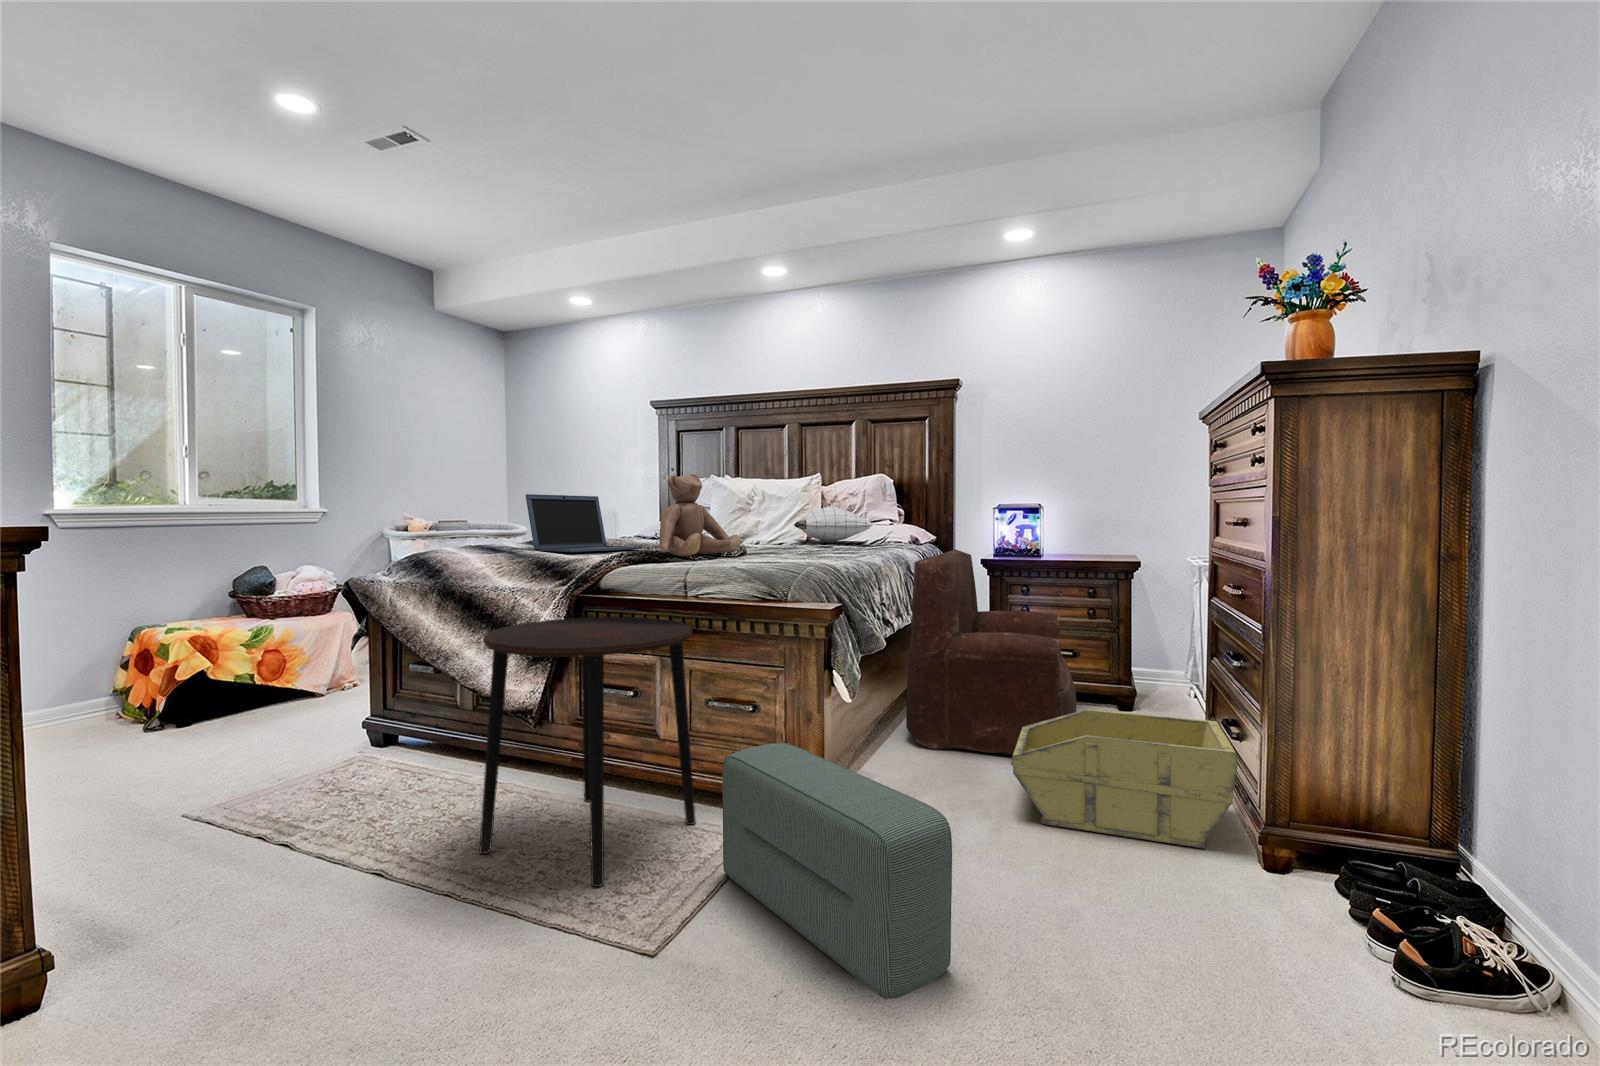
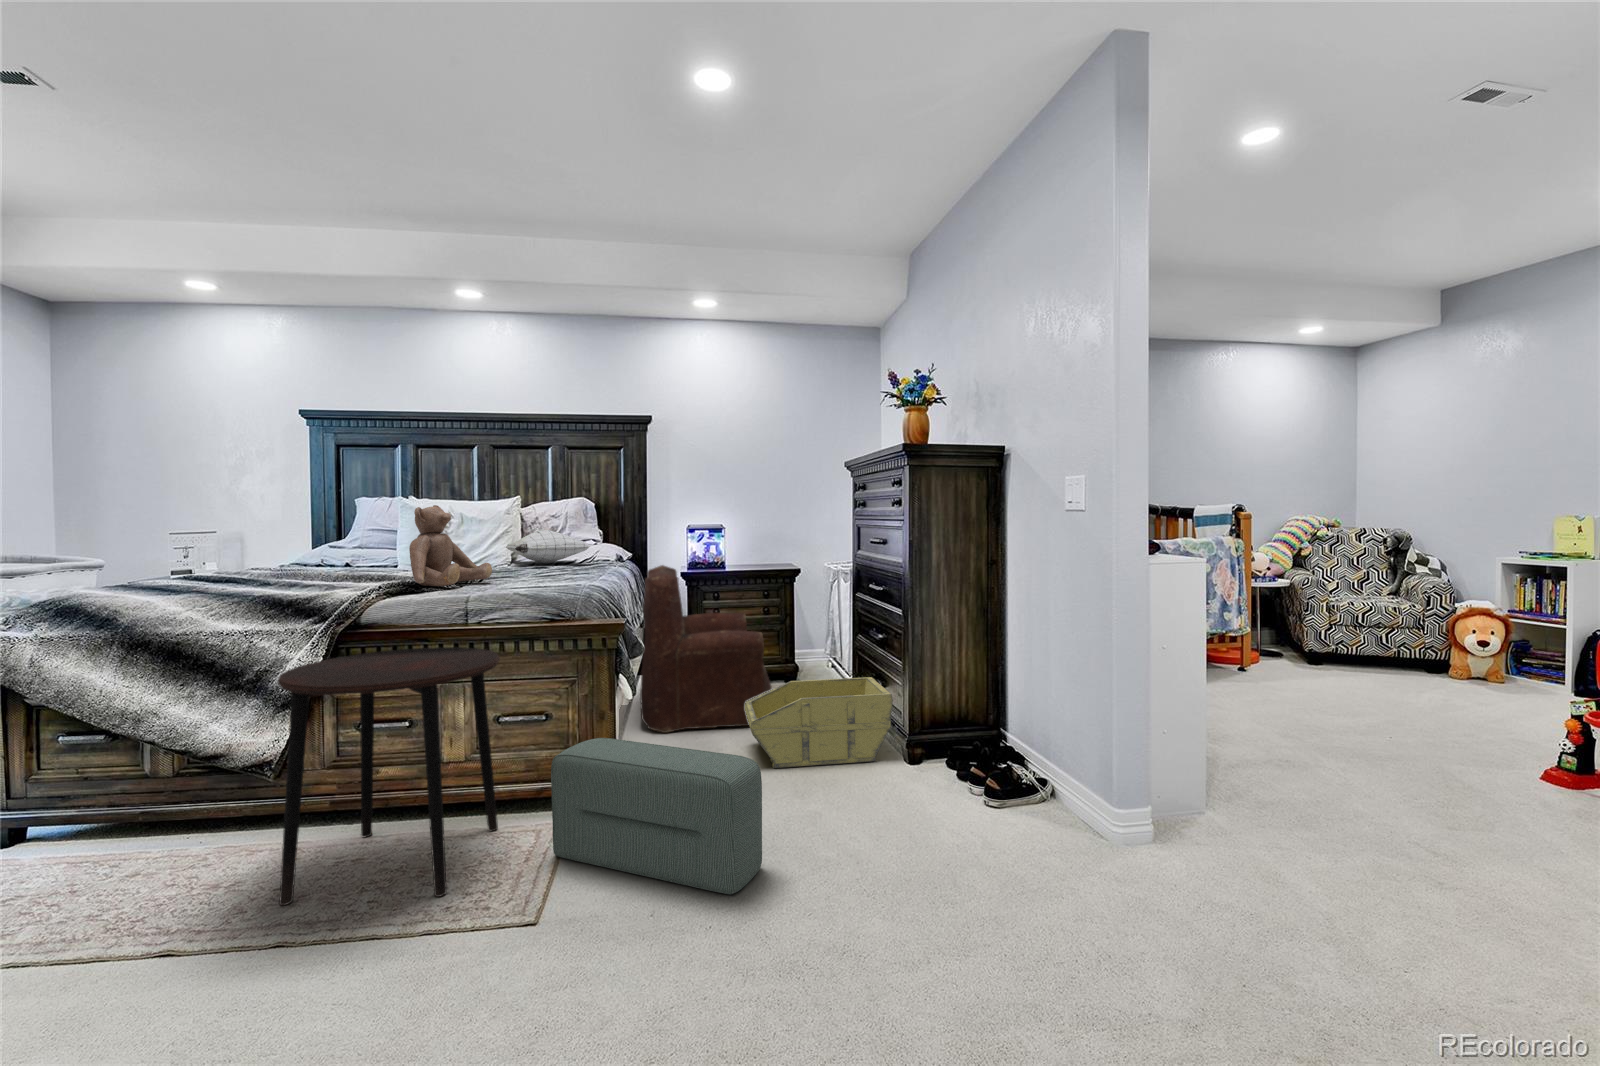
laptop: present [526,494,642,552] -> none [230,527,375,589]

